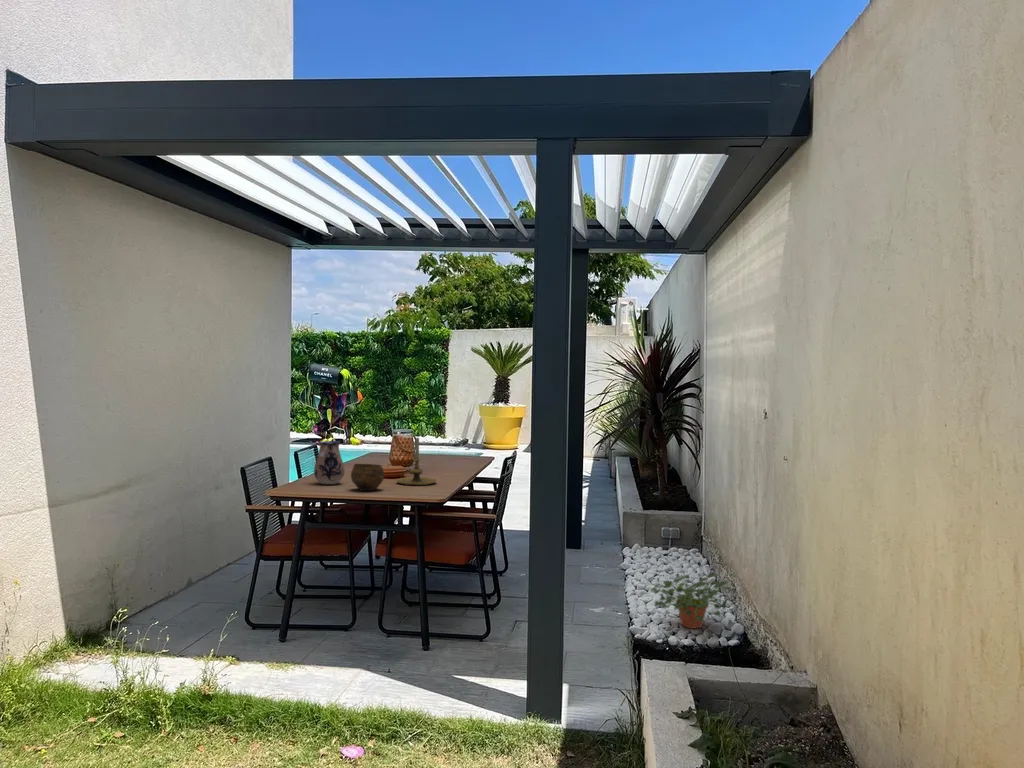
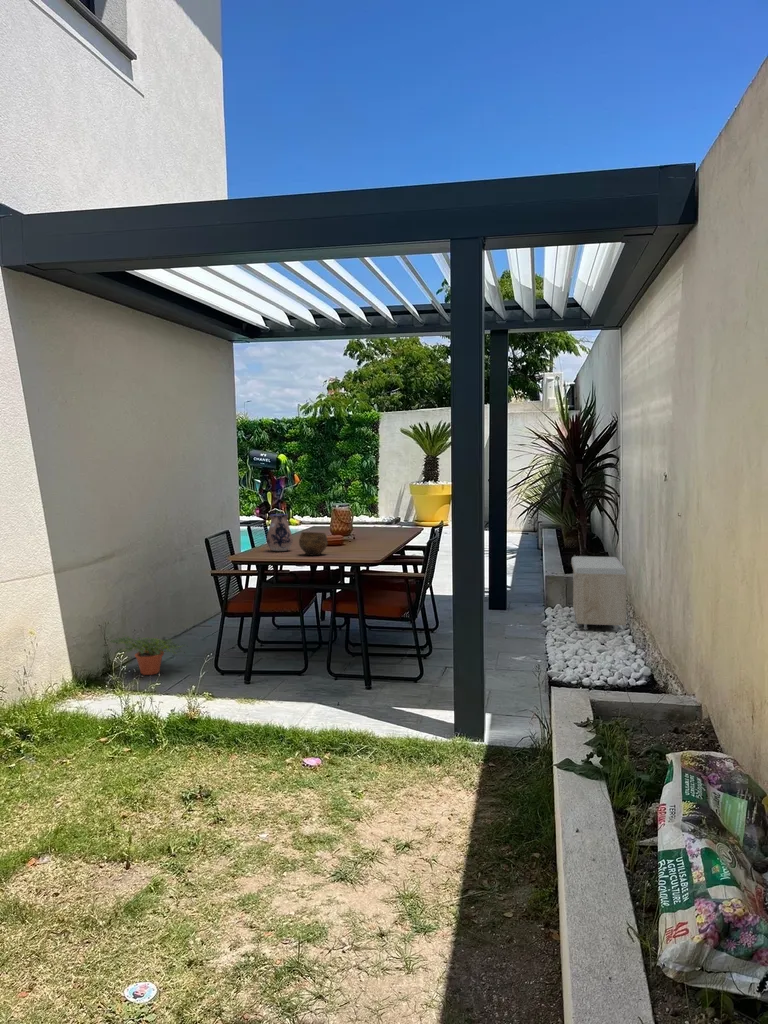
candle holder: present [396,438,437,485] -> none [338,509,373,550]
storage bench: none [652,493,713,577] -> present [571,556,627,631]
potted plant: present [651,574,736,628] -> present [110,637,184,675]

